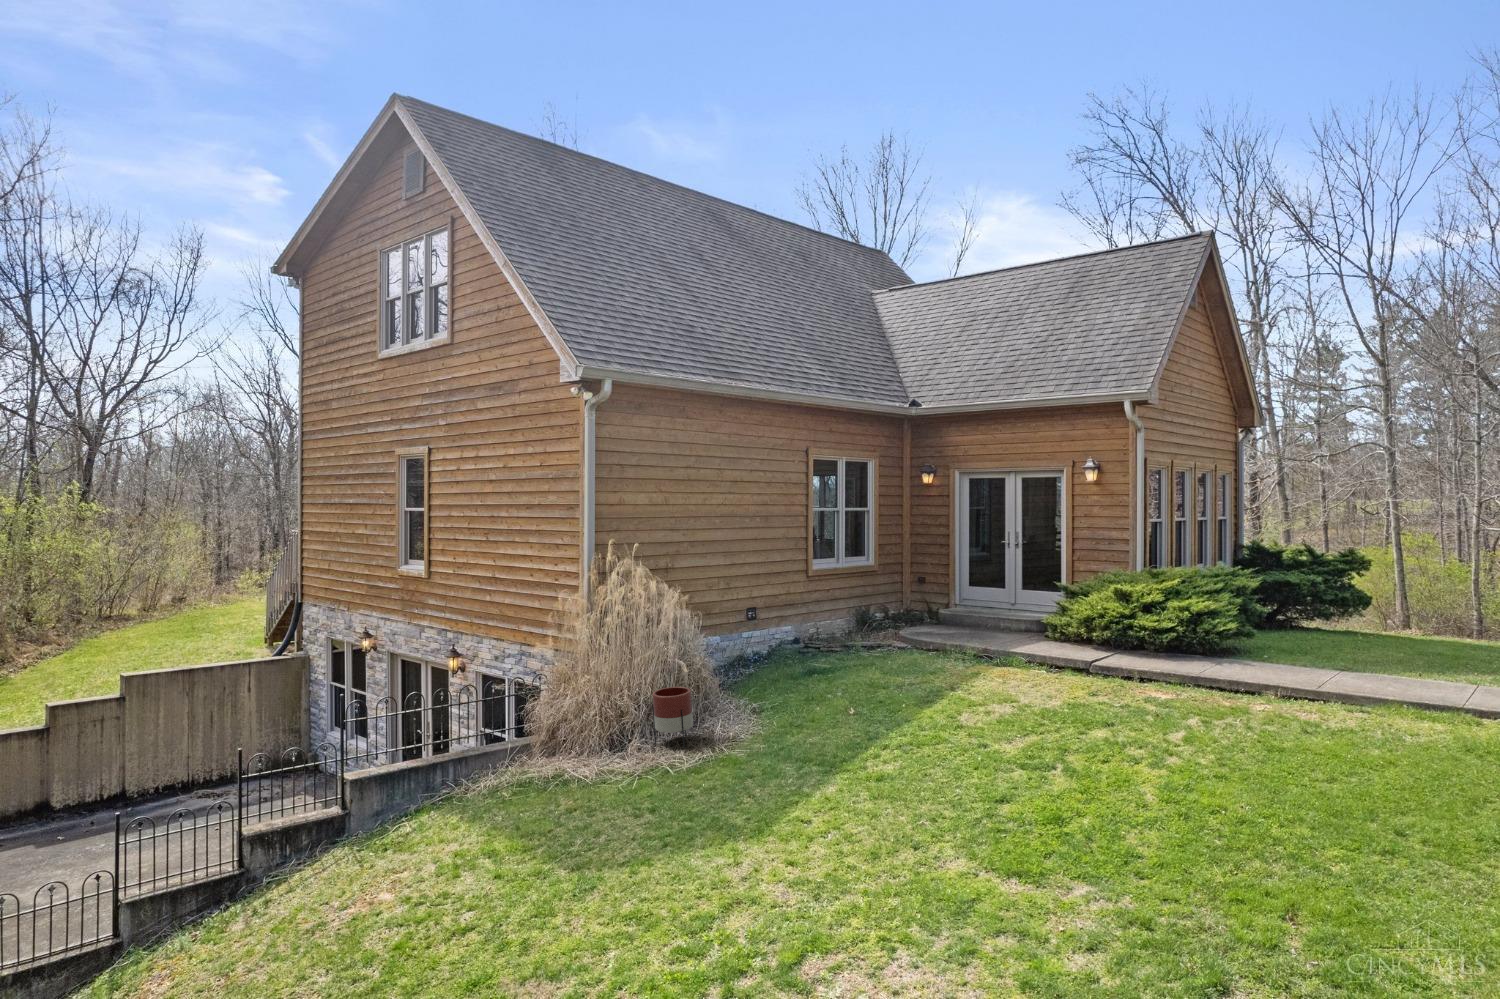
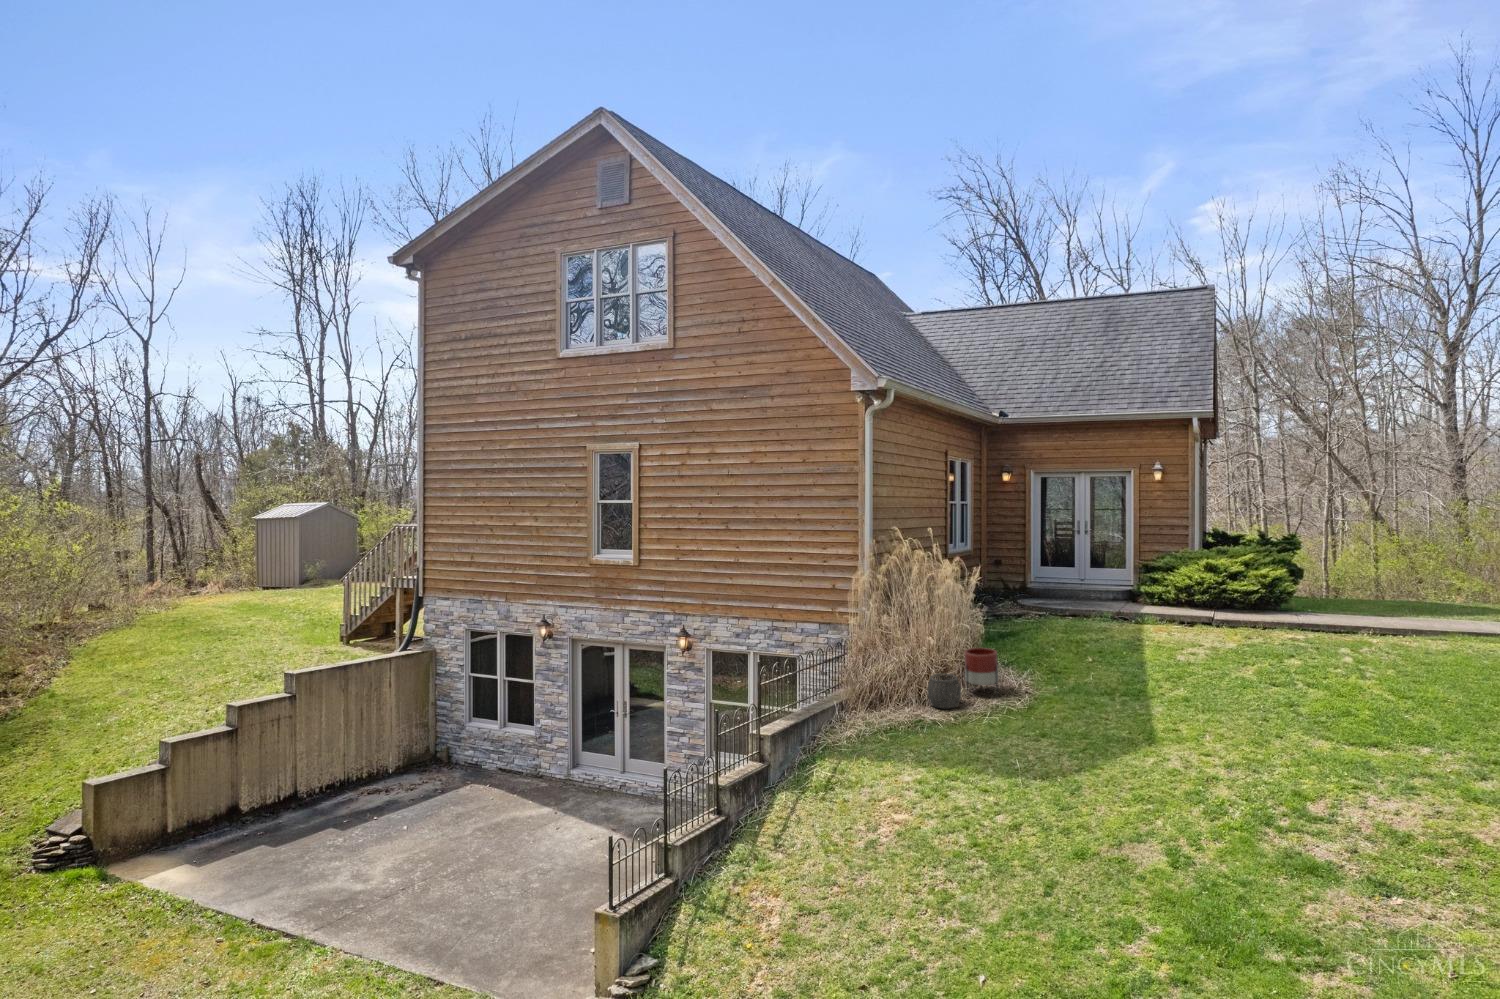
woven basket: none [593,716,633,758] -> present [927,674,961,709]

